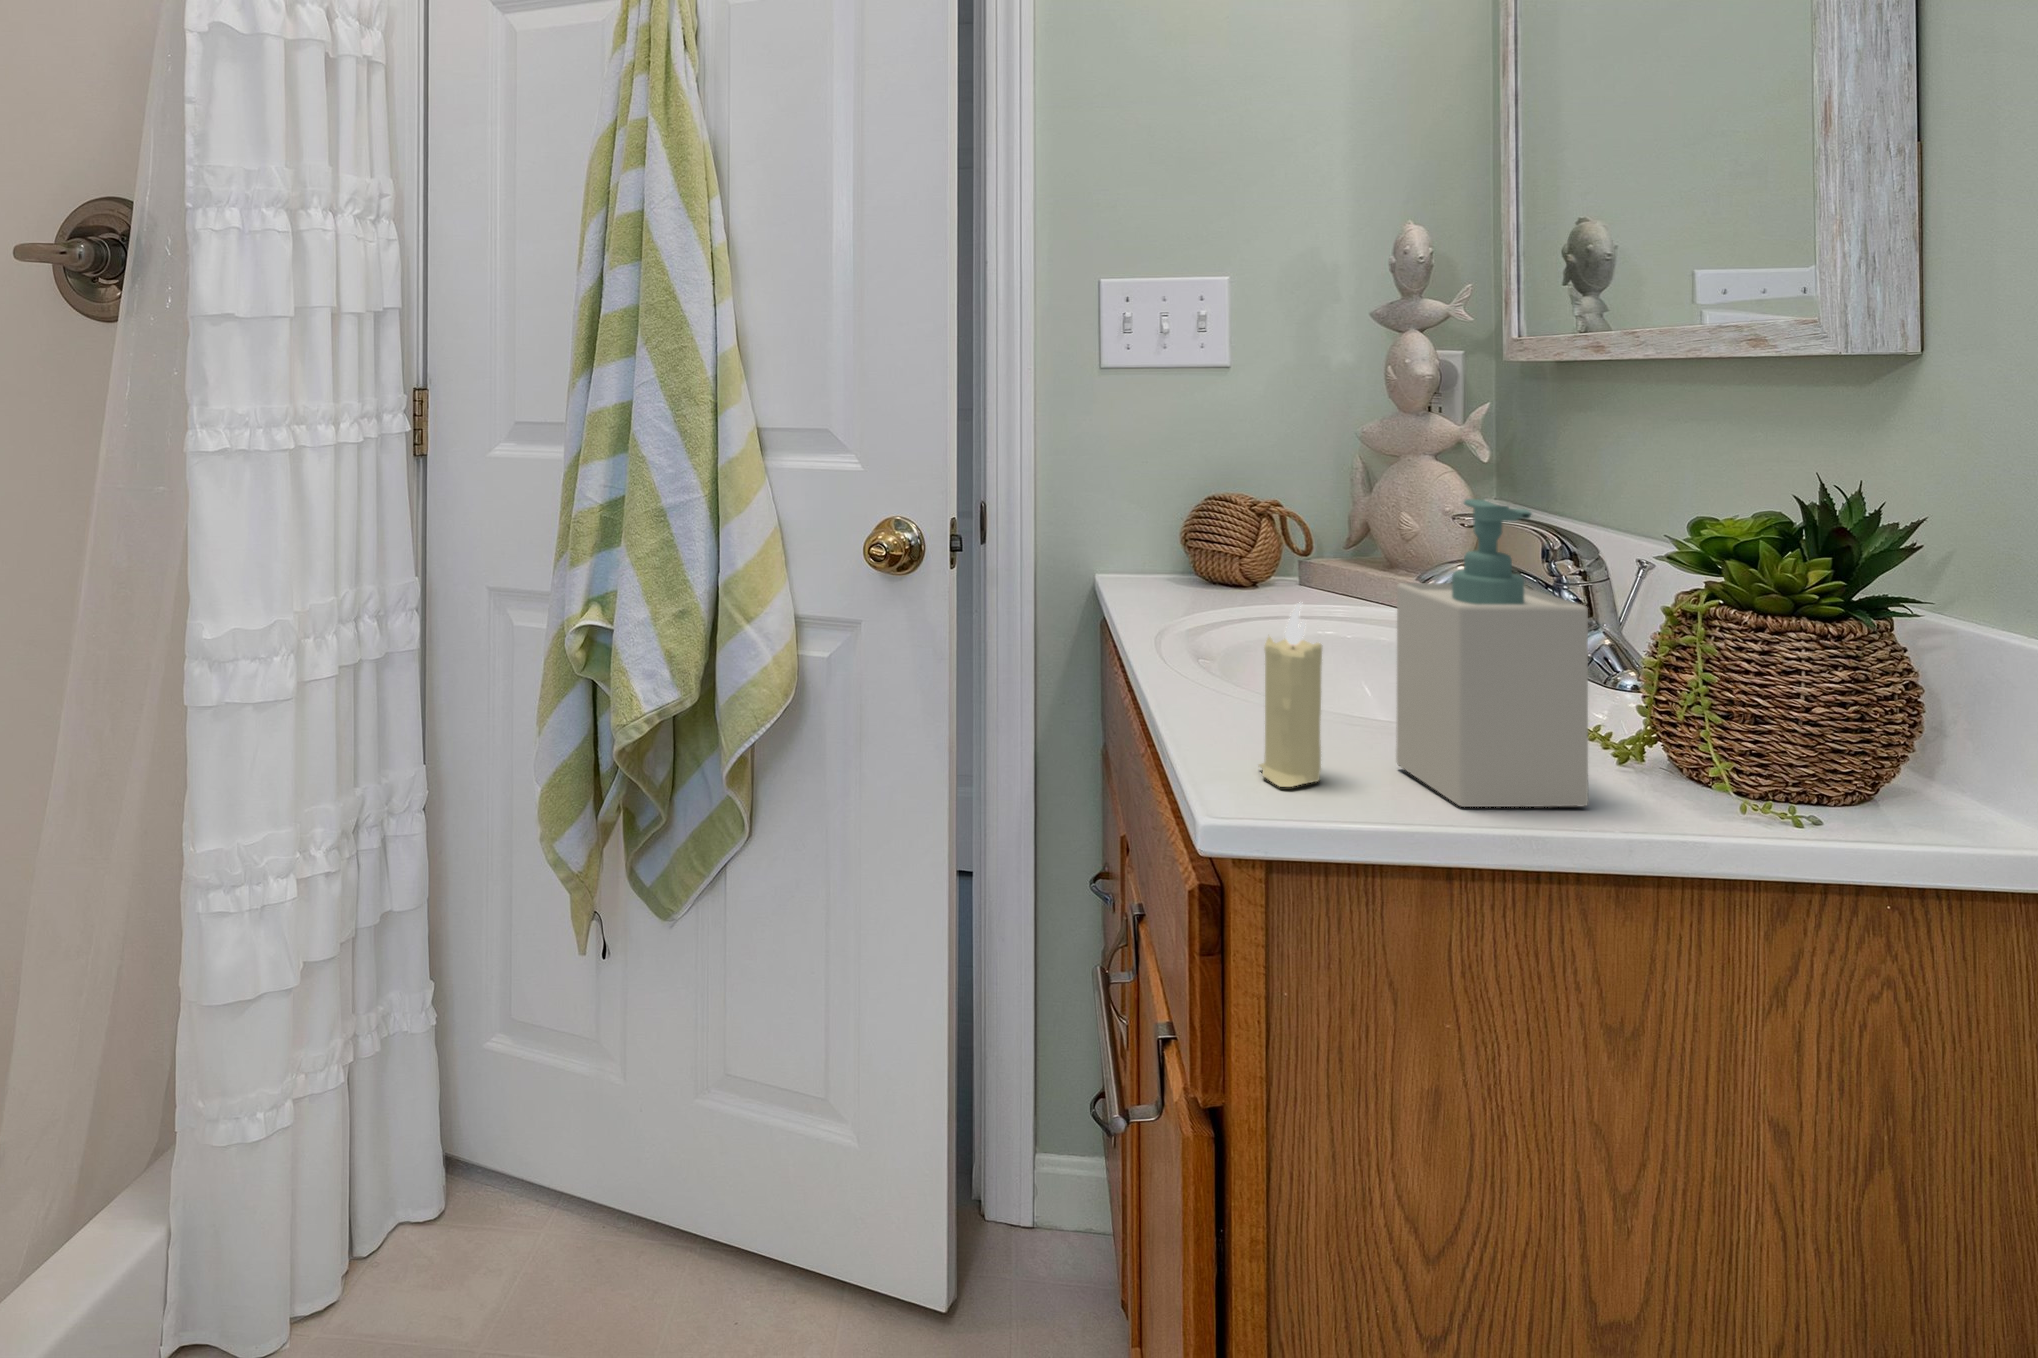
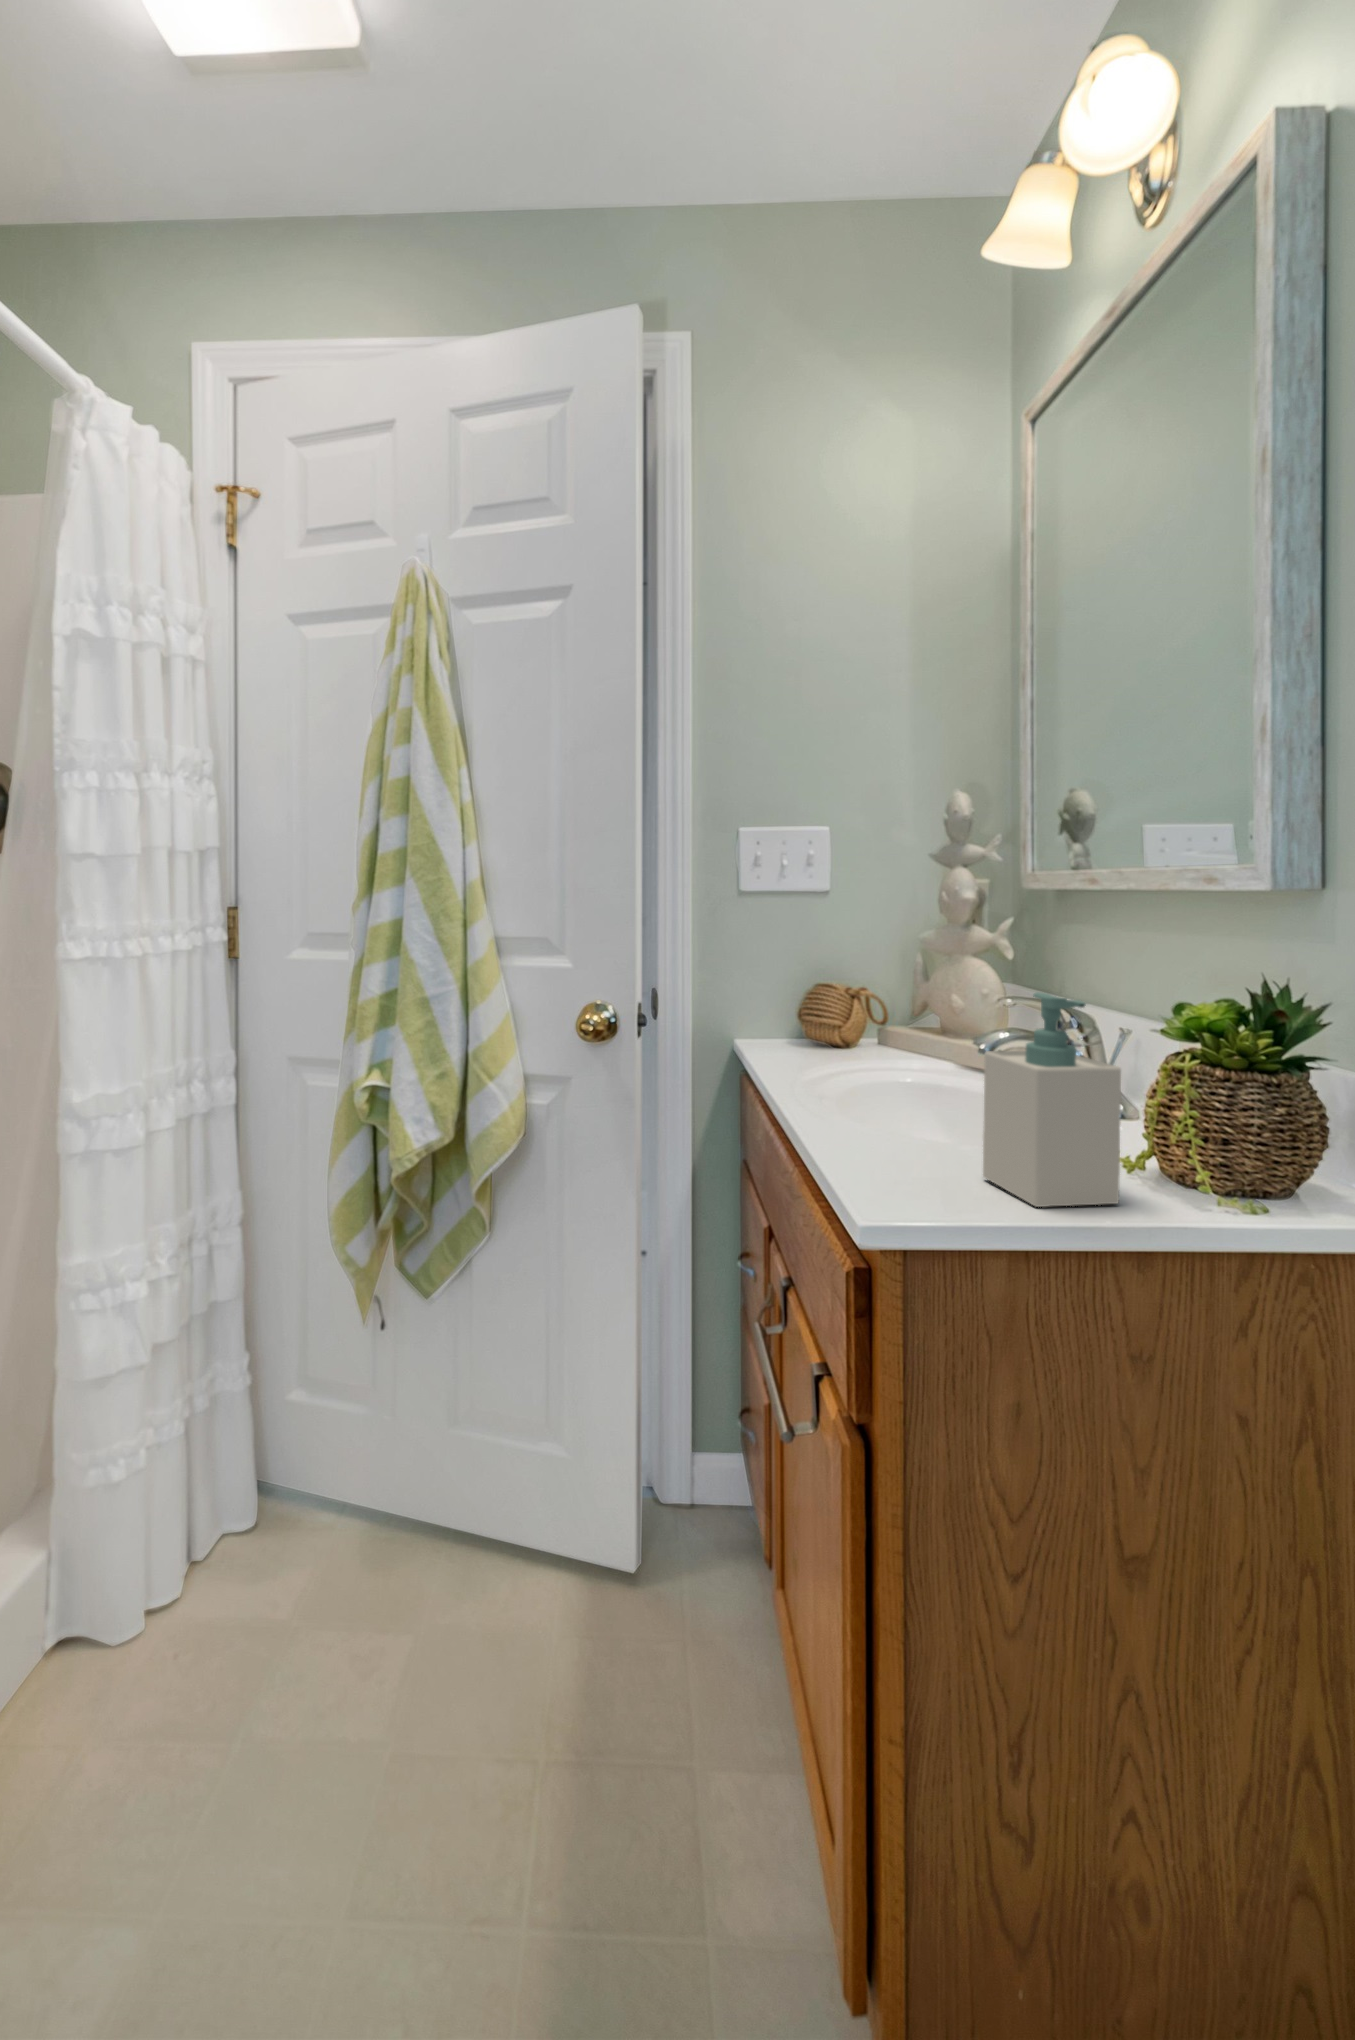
candle: present [1259,603,1322,787] -> none [891,1067,938,1196]

